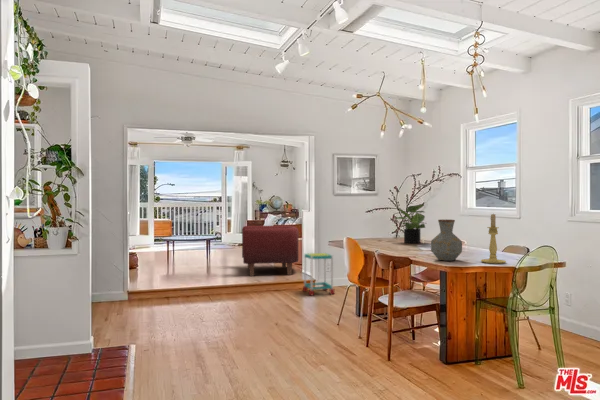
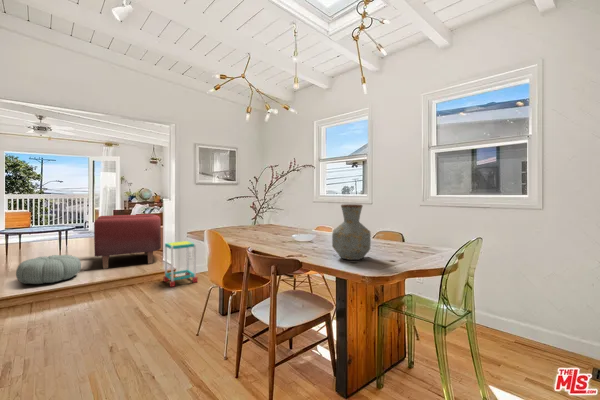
potted plant: present [394,204,425,243] -> none [259,189,296,231]
candle holder: present [481,214,506,264] -> none [394,195,426,261]
pouf: none [191,260,235,282] -> present [16,255,81,284]

